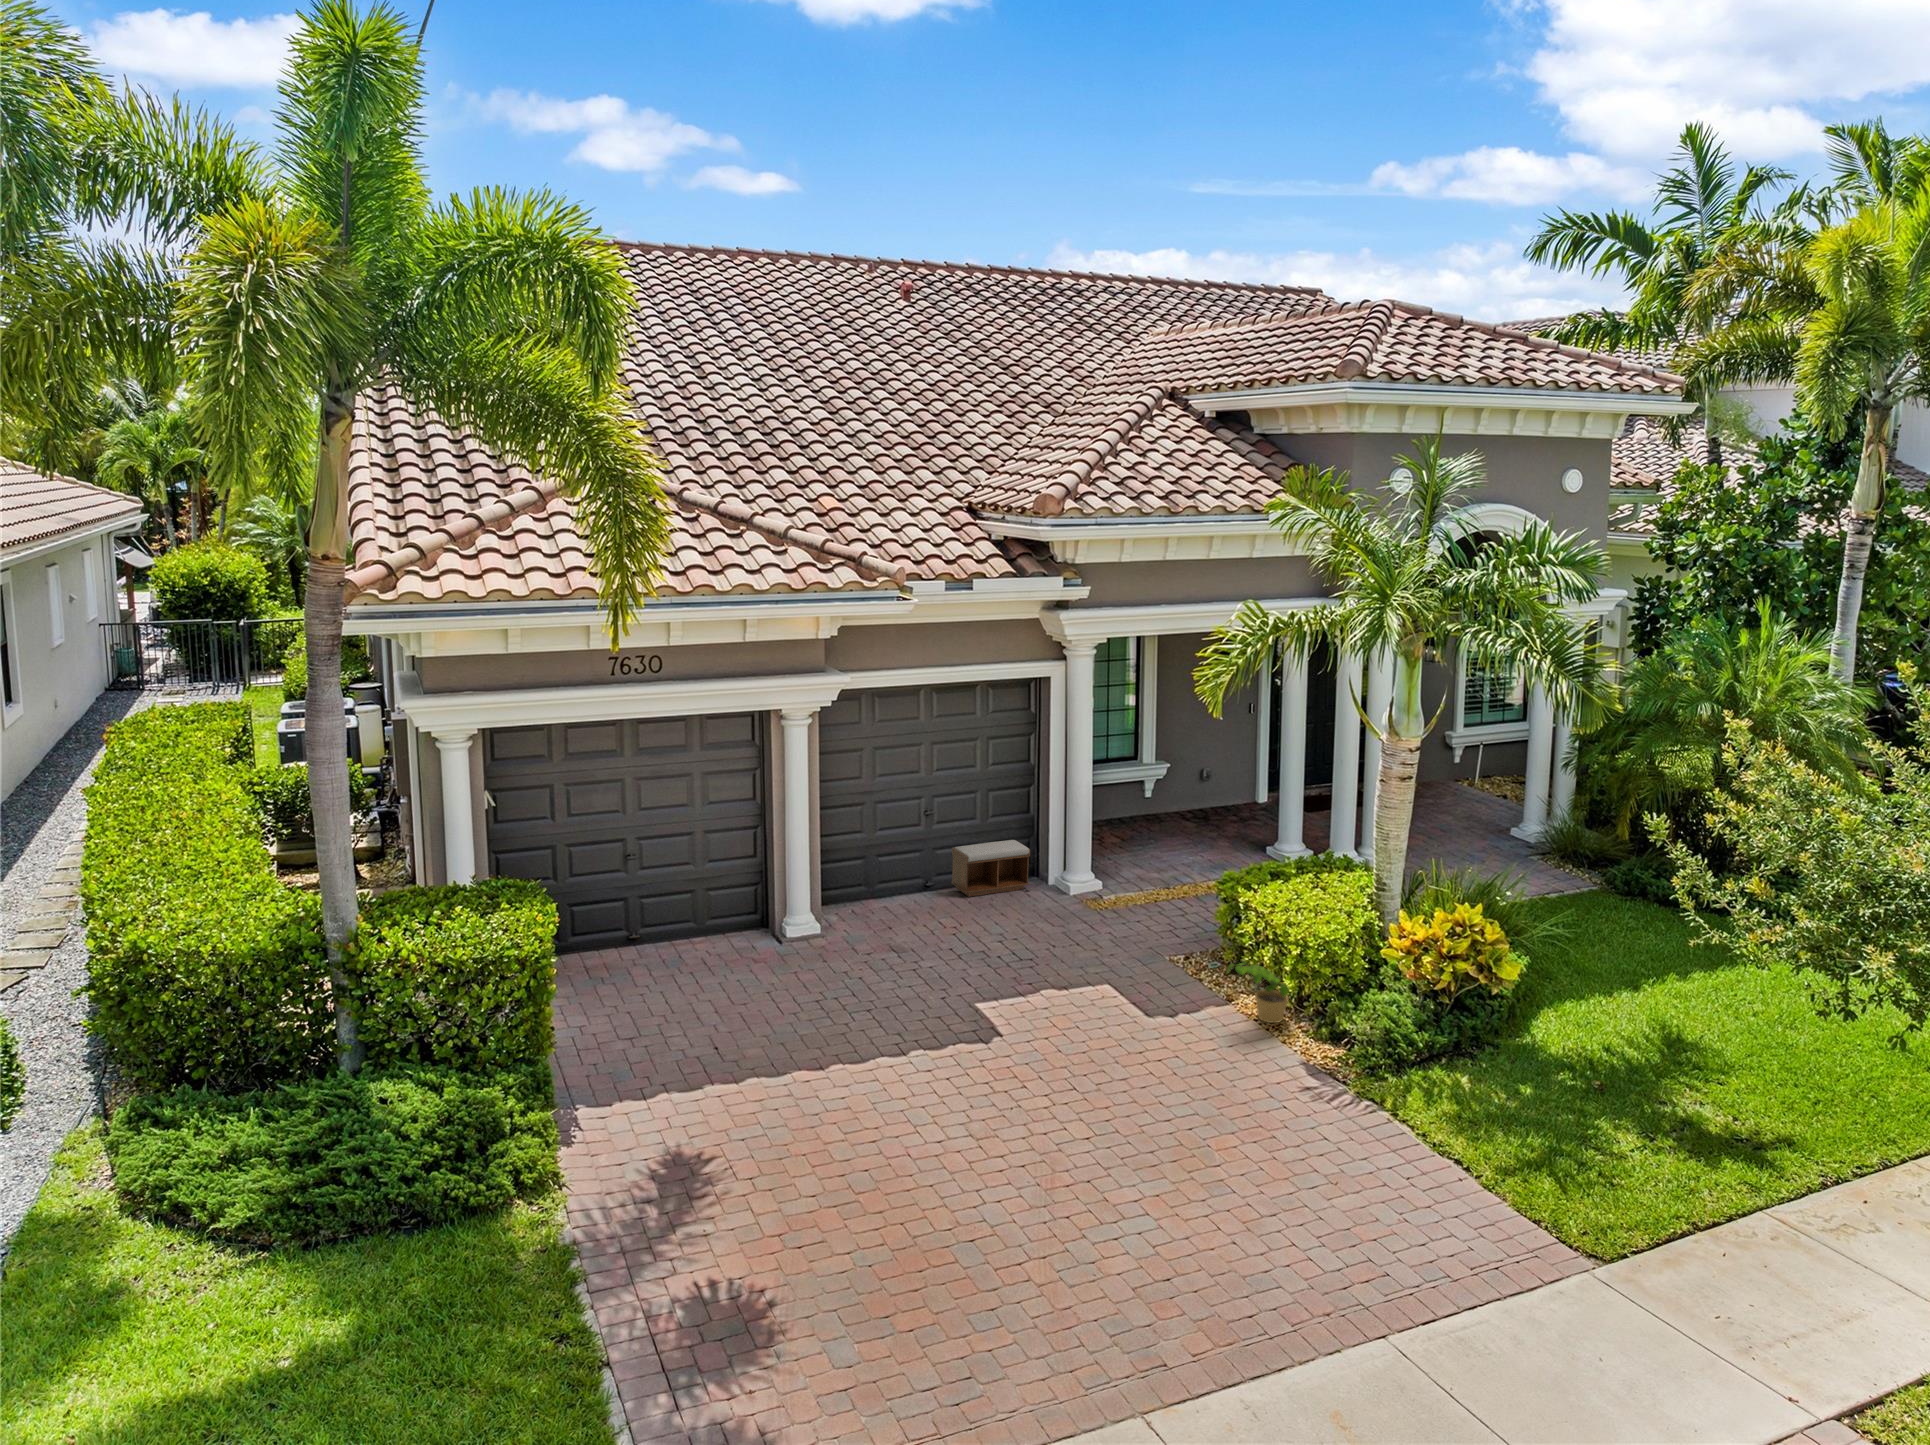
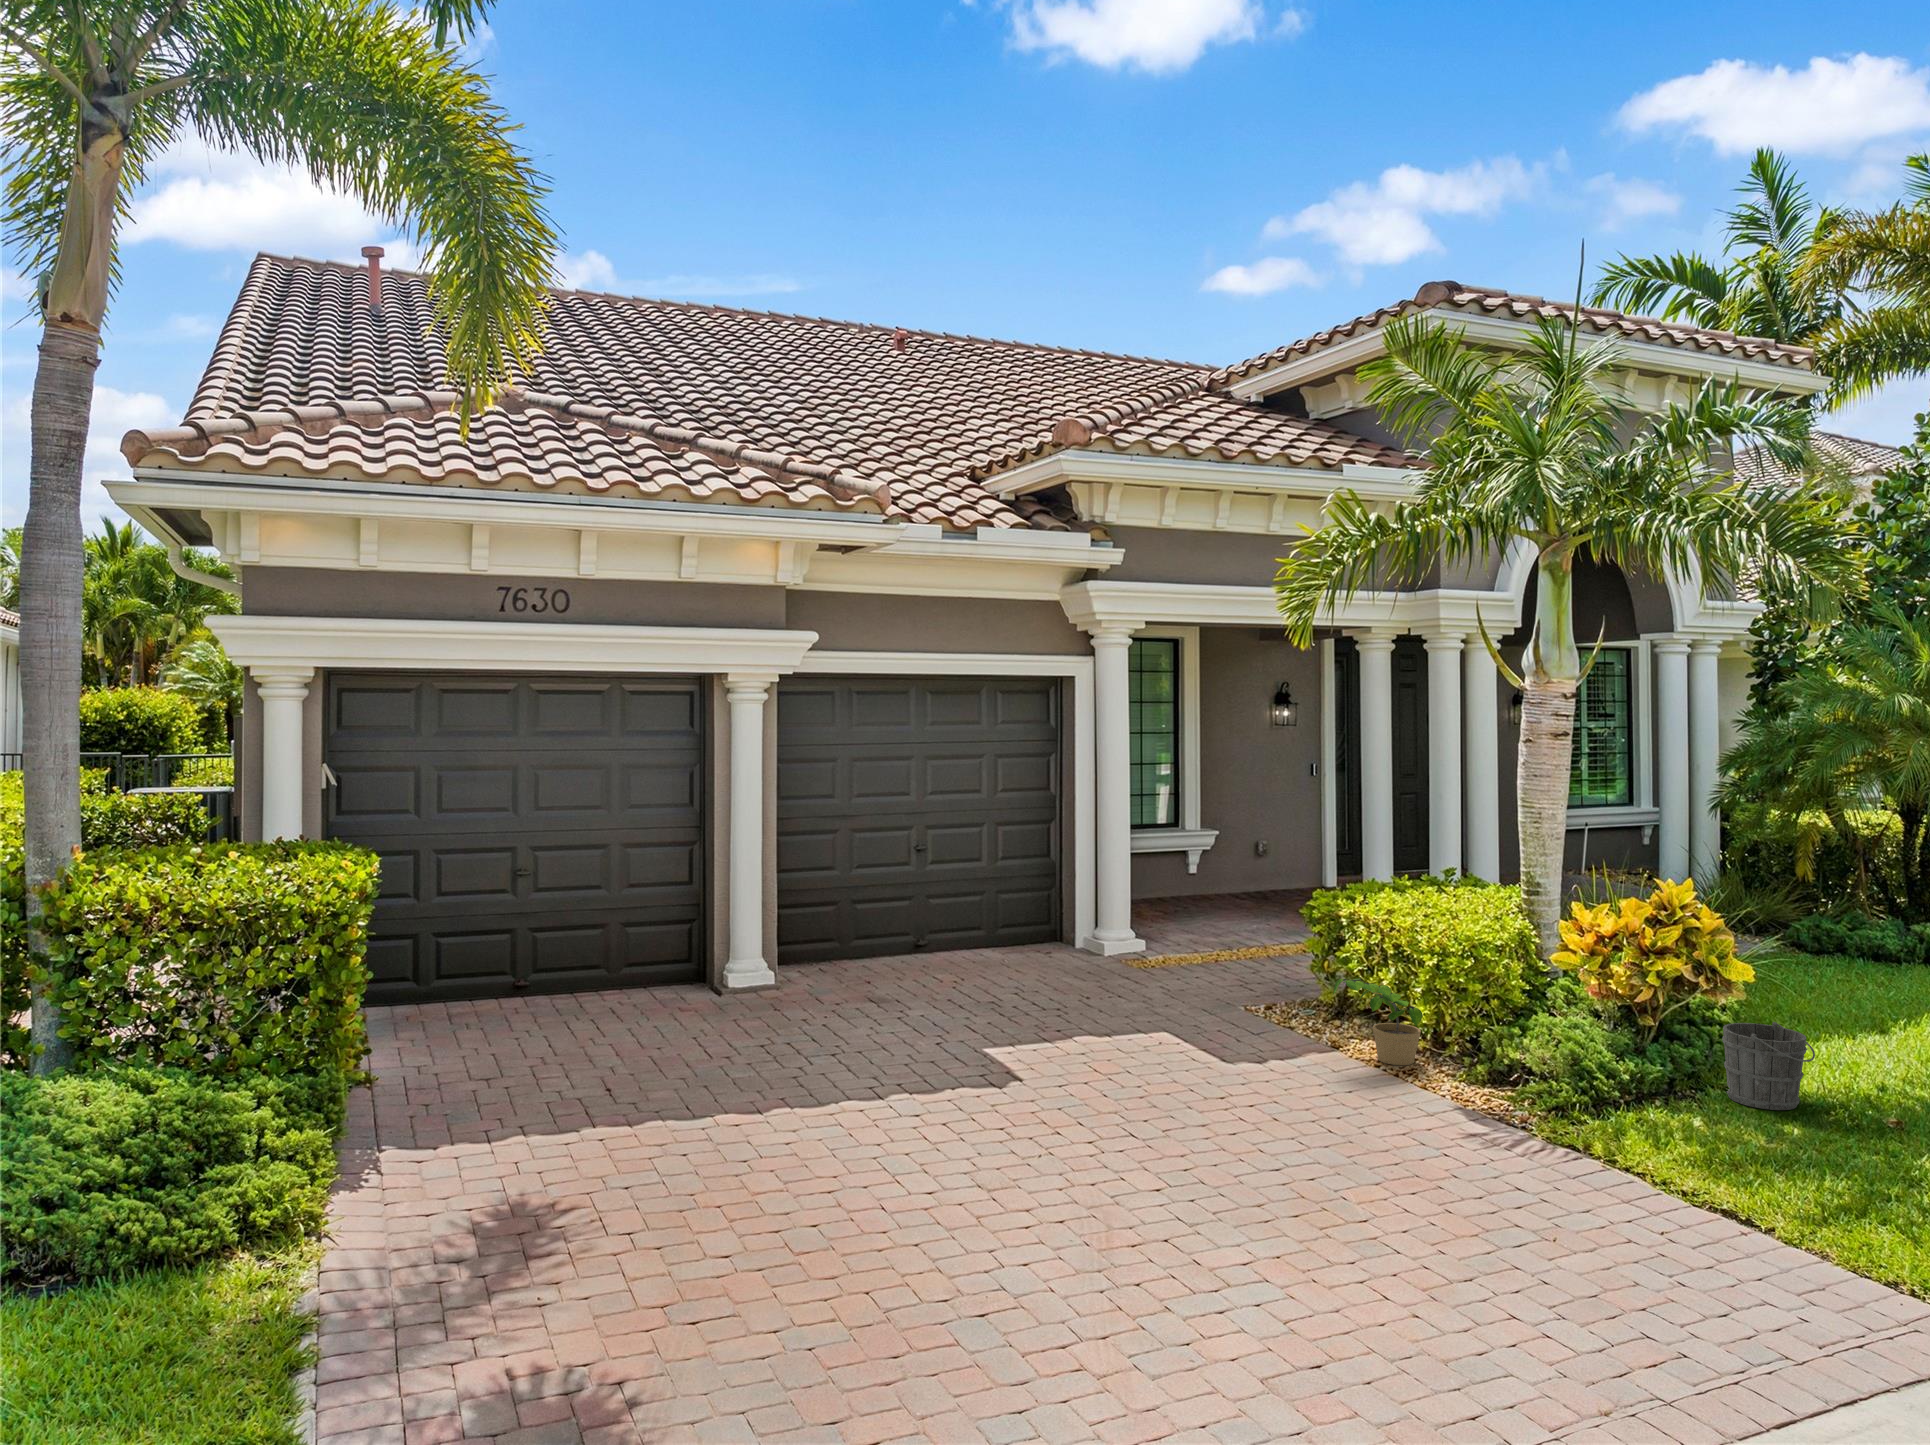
bench: present [951,840,1030,897] -> none [952,887,1053,953]
bucket: none [1495,1003,1556,1068] -> present [1722,1022,1815,1110]

